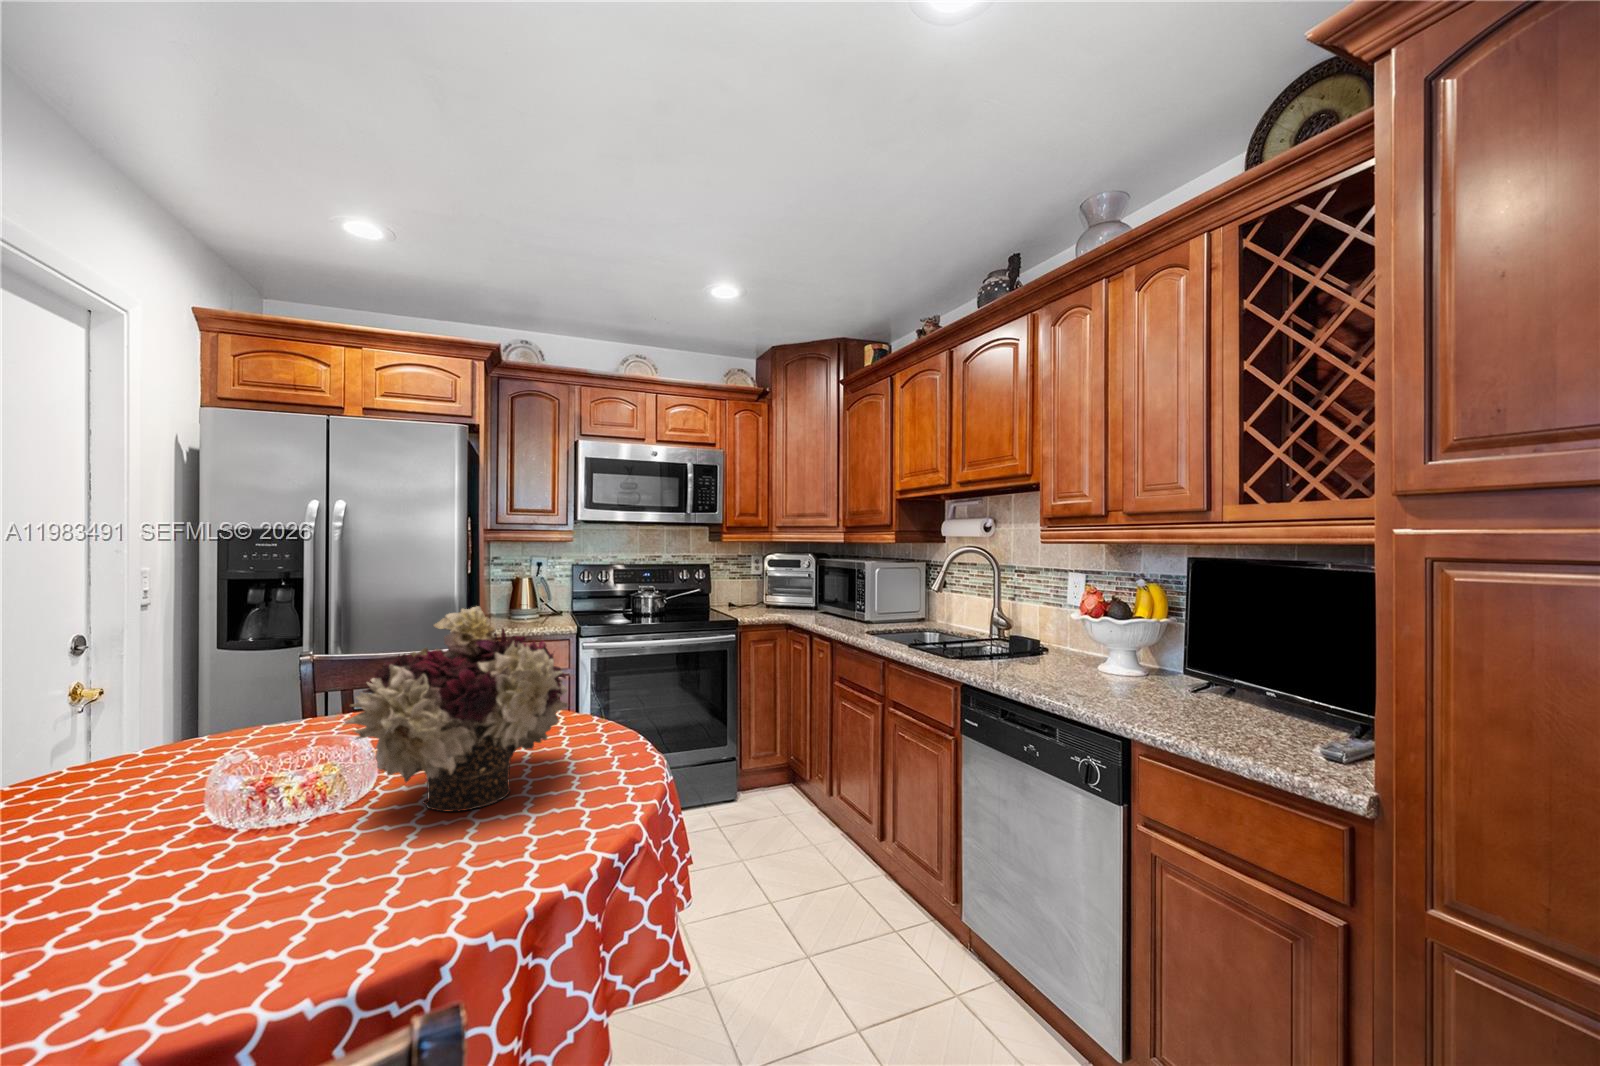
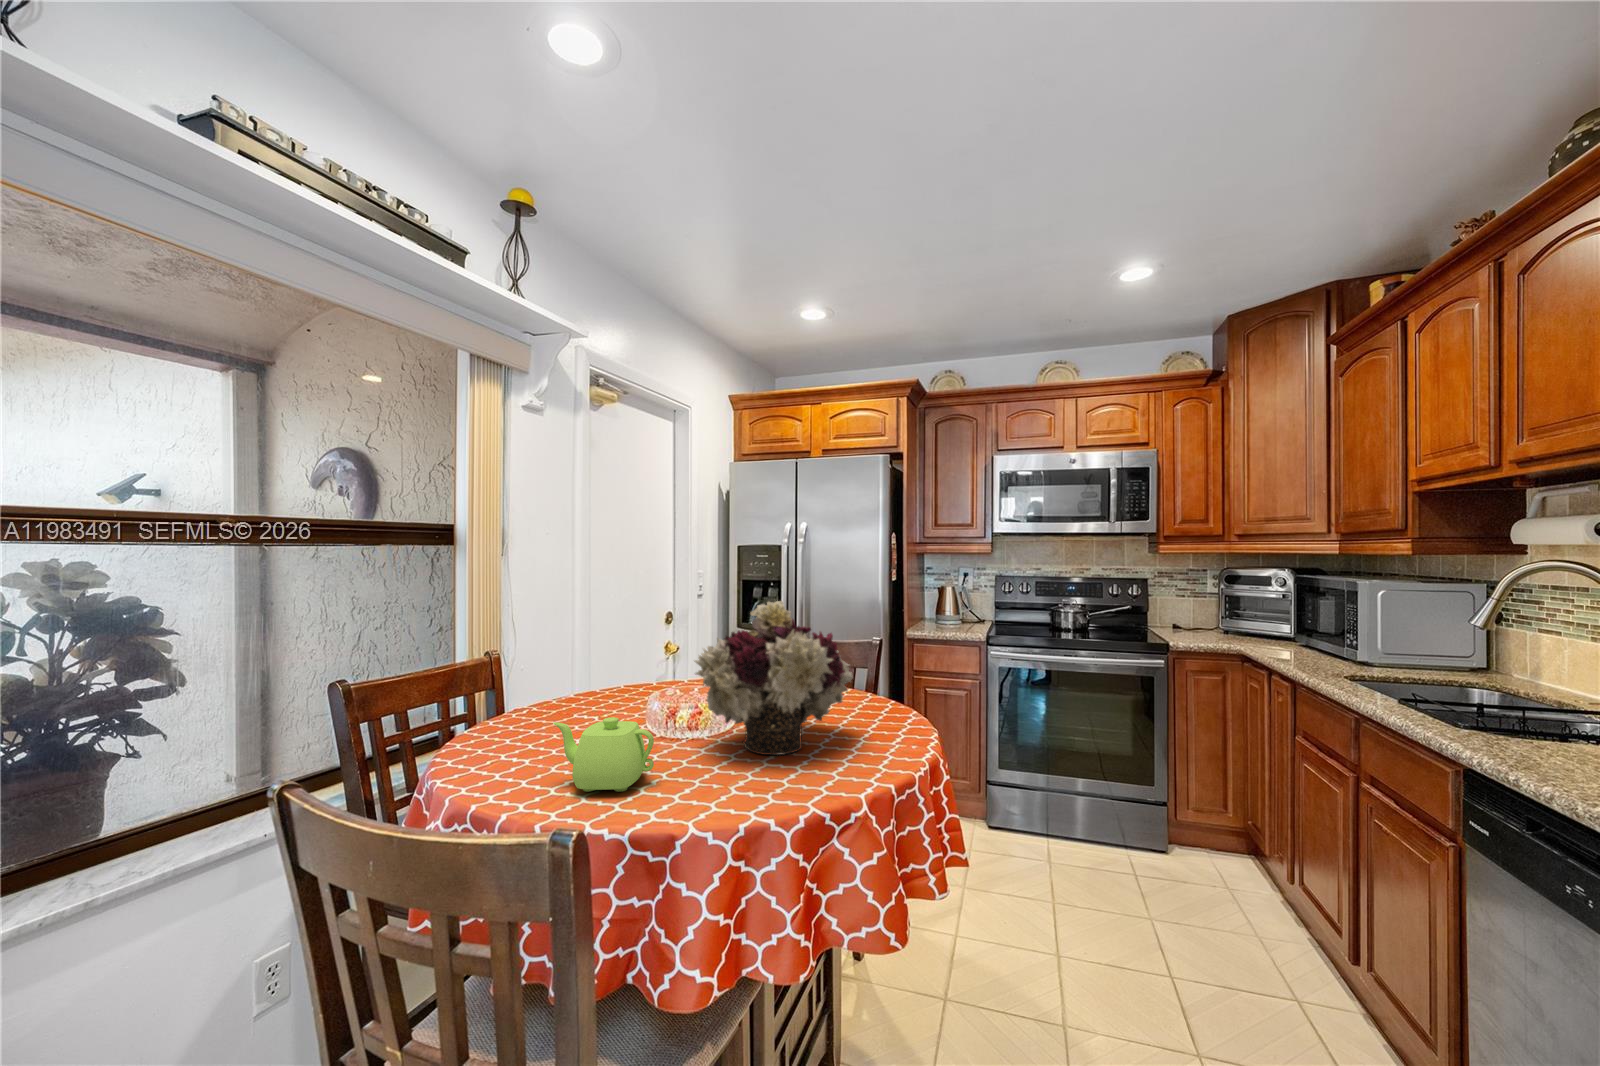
teapot: none [106,815,336,958] -> present [553,717,654,792]

